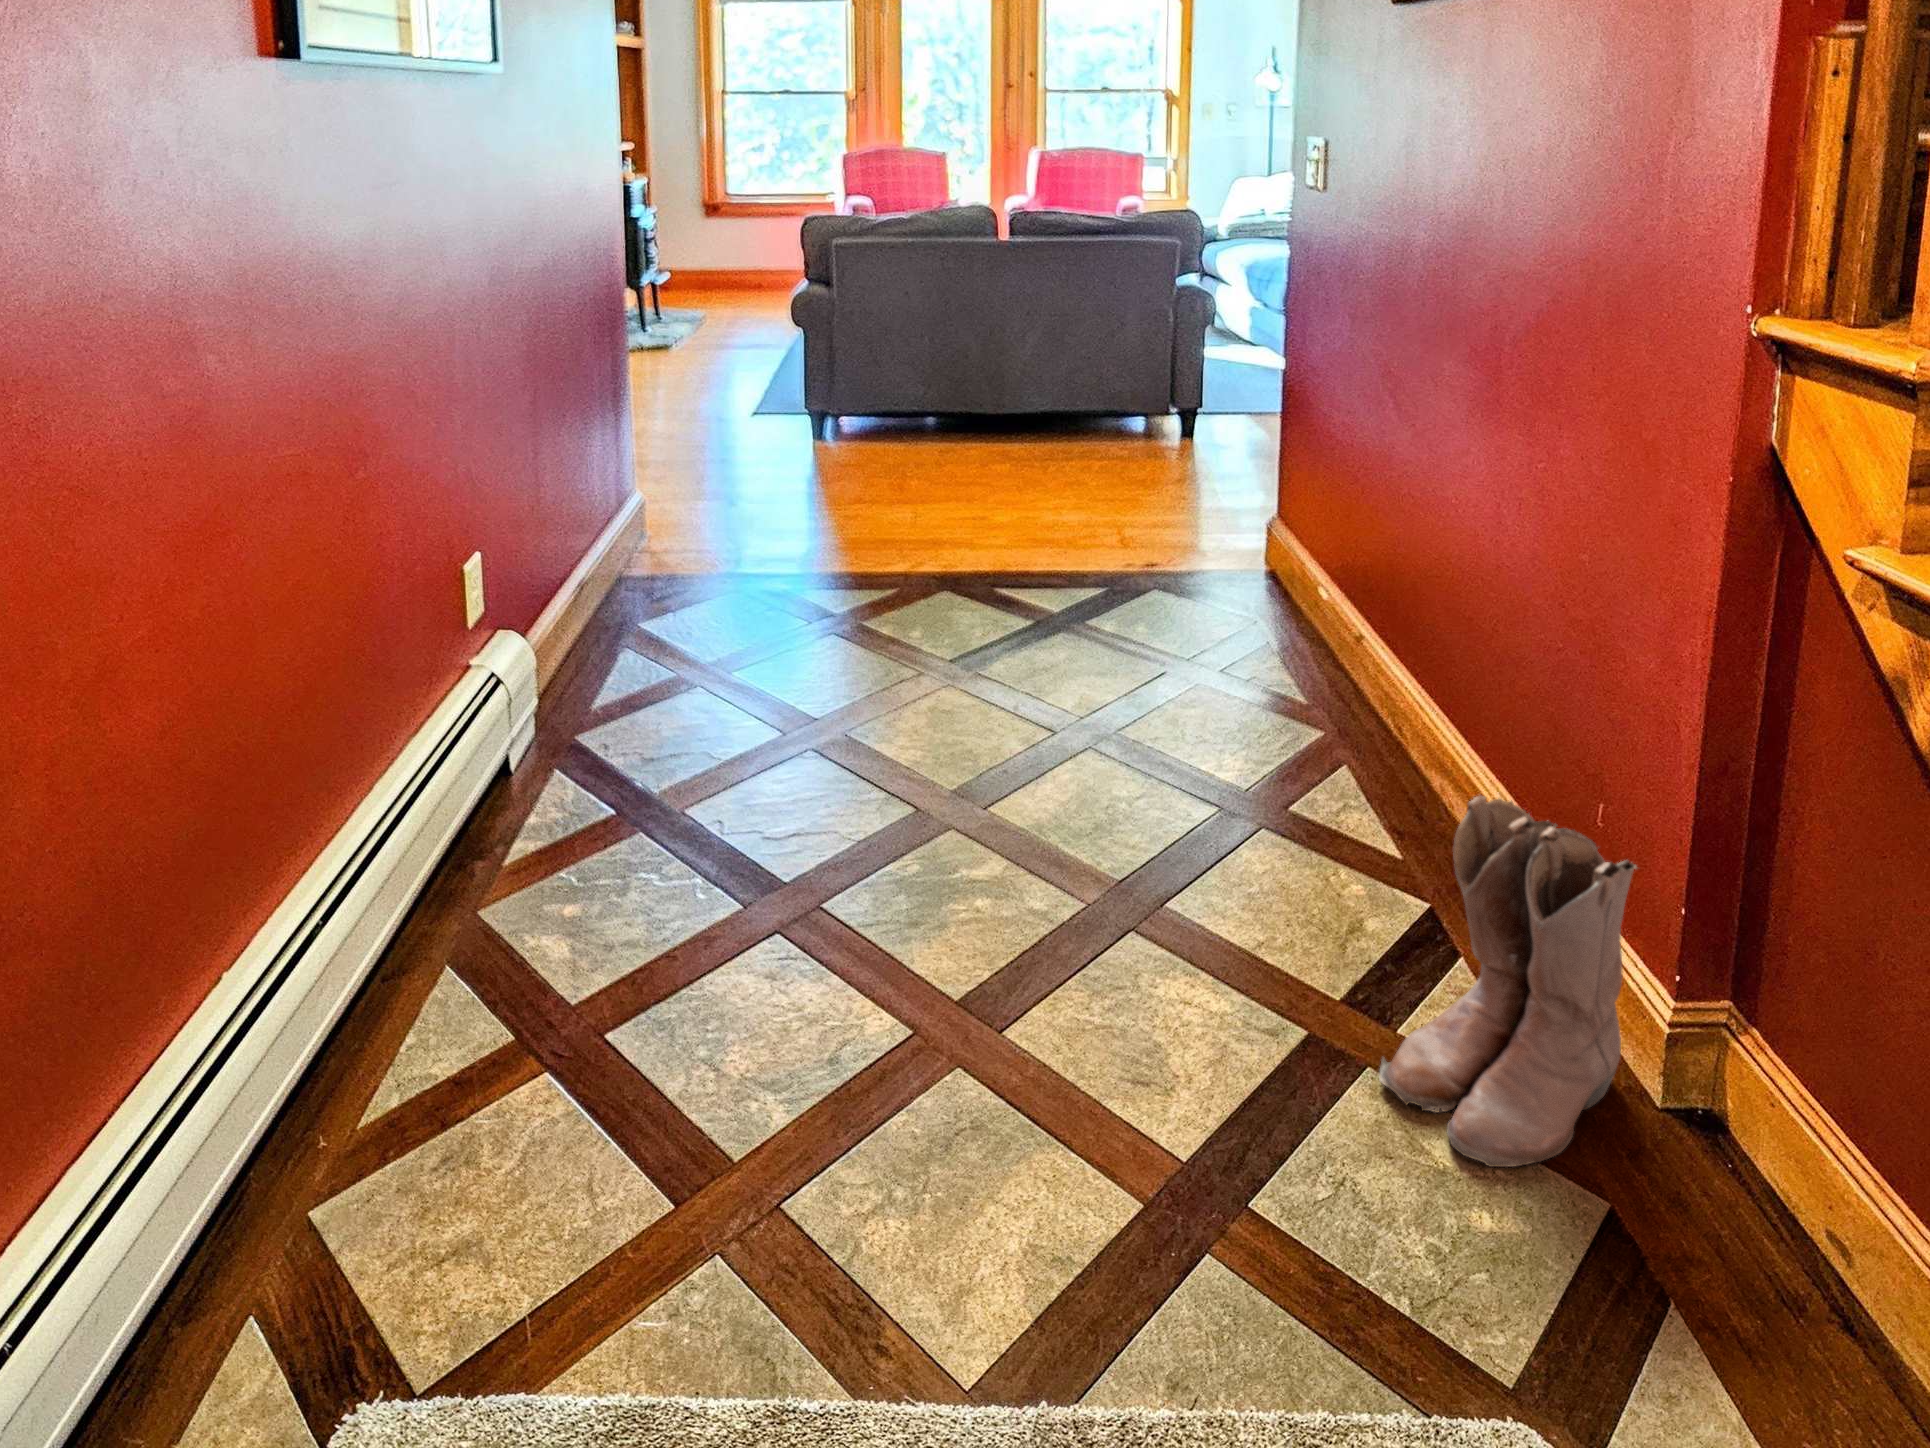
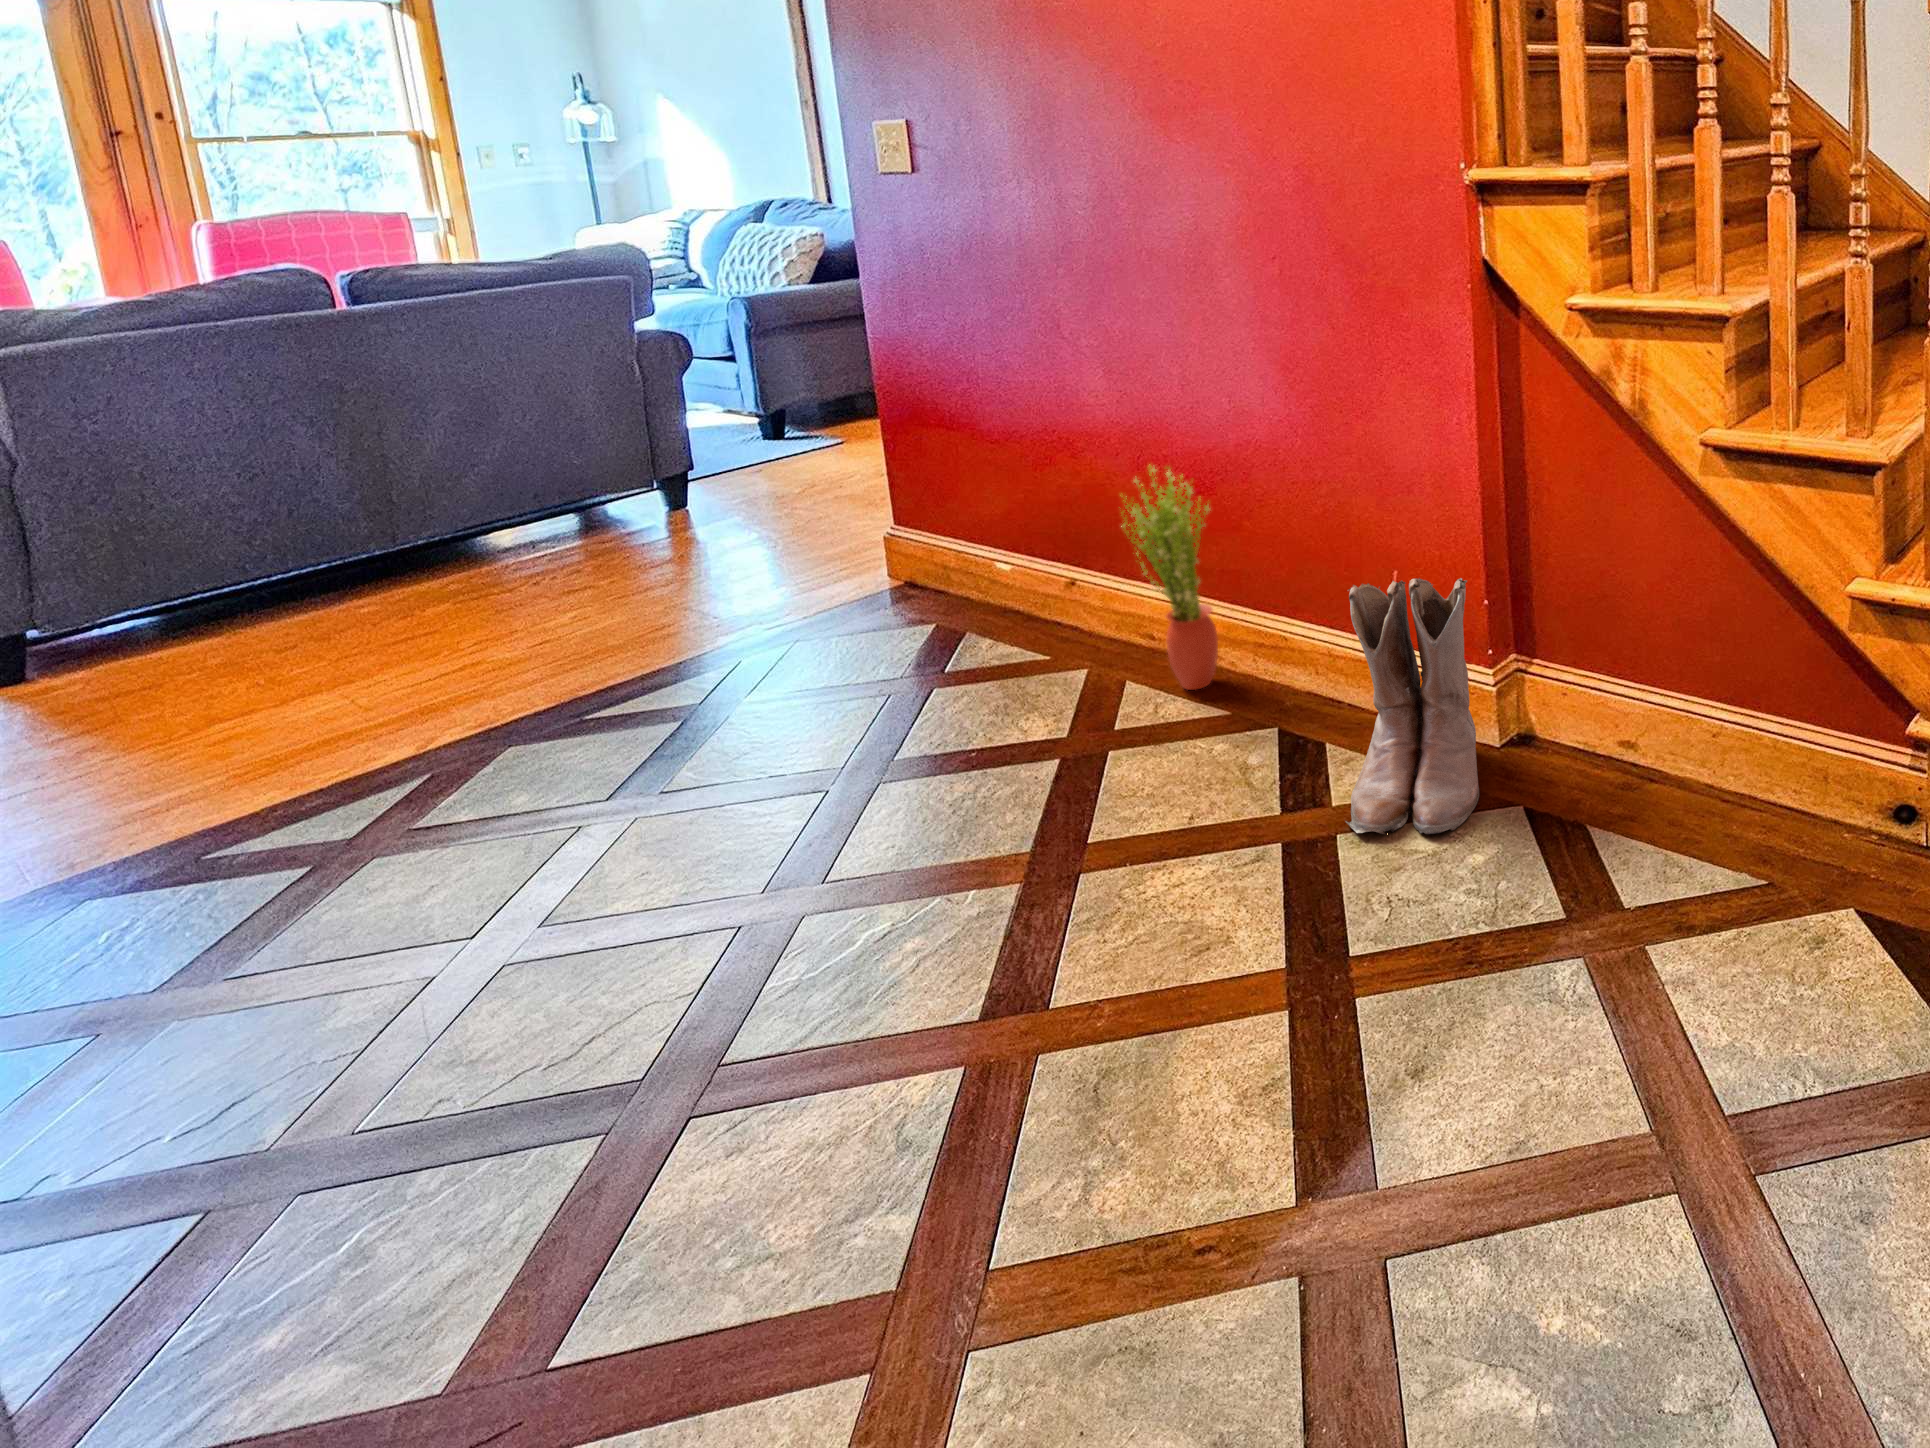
potted plant: none [1345,550,1437,810] -> present [1121,466,1218,690]

